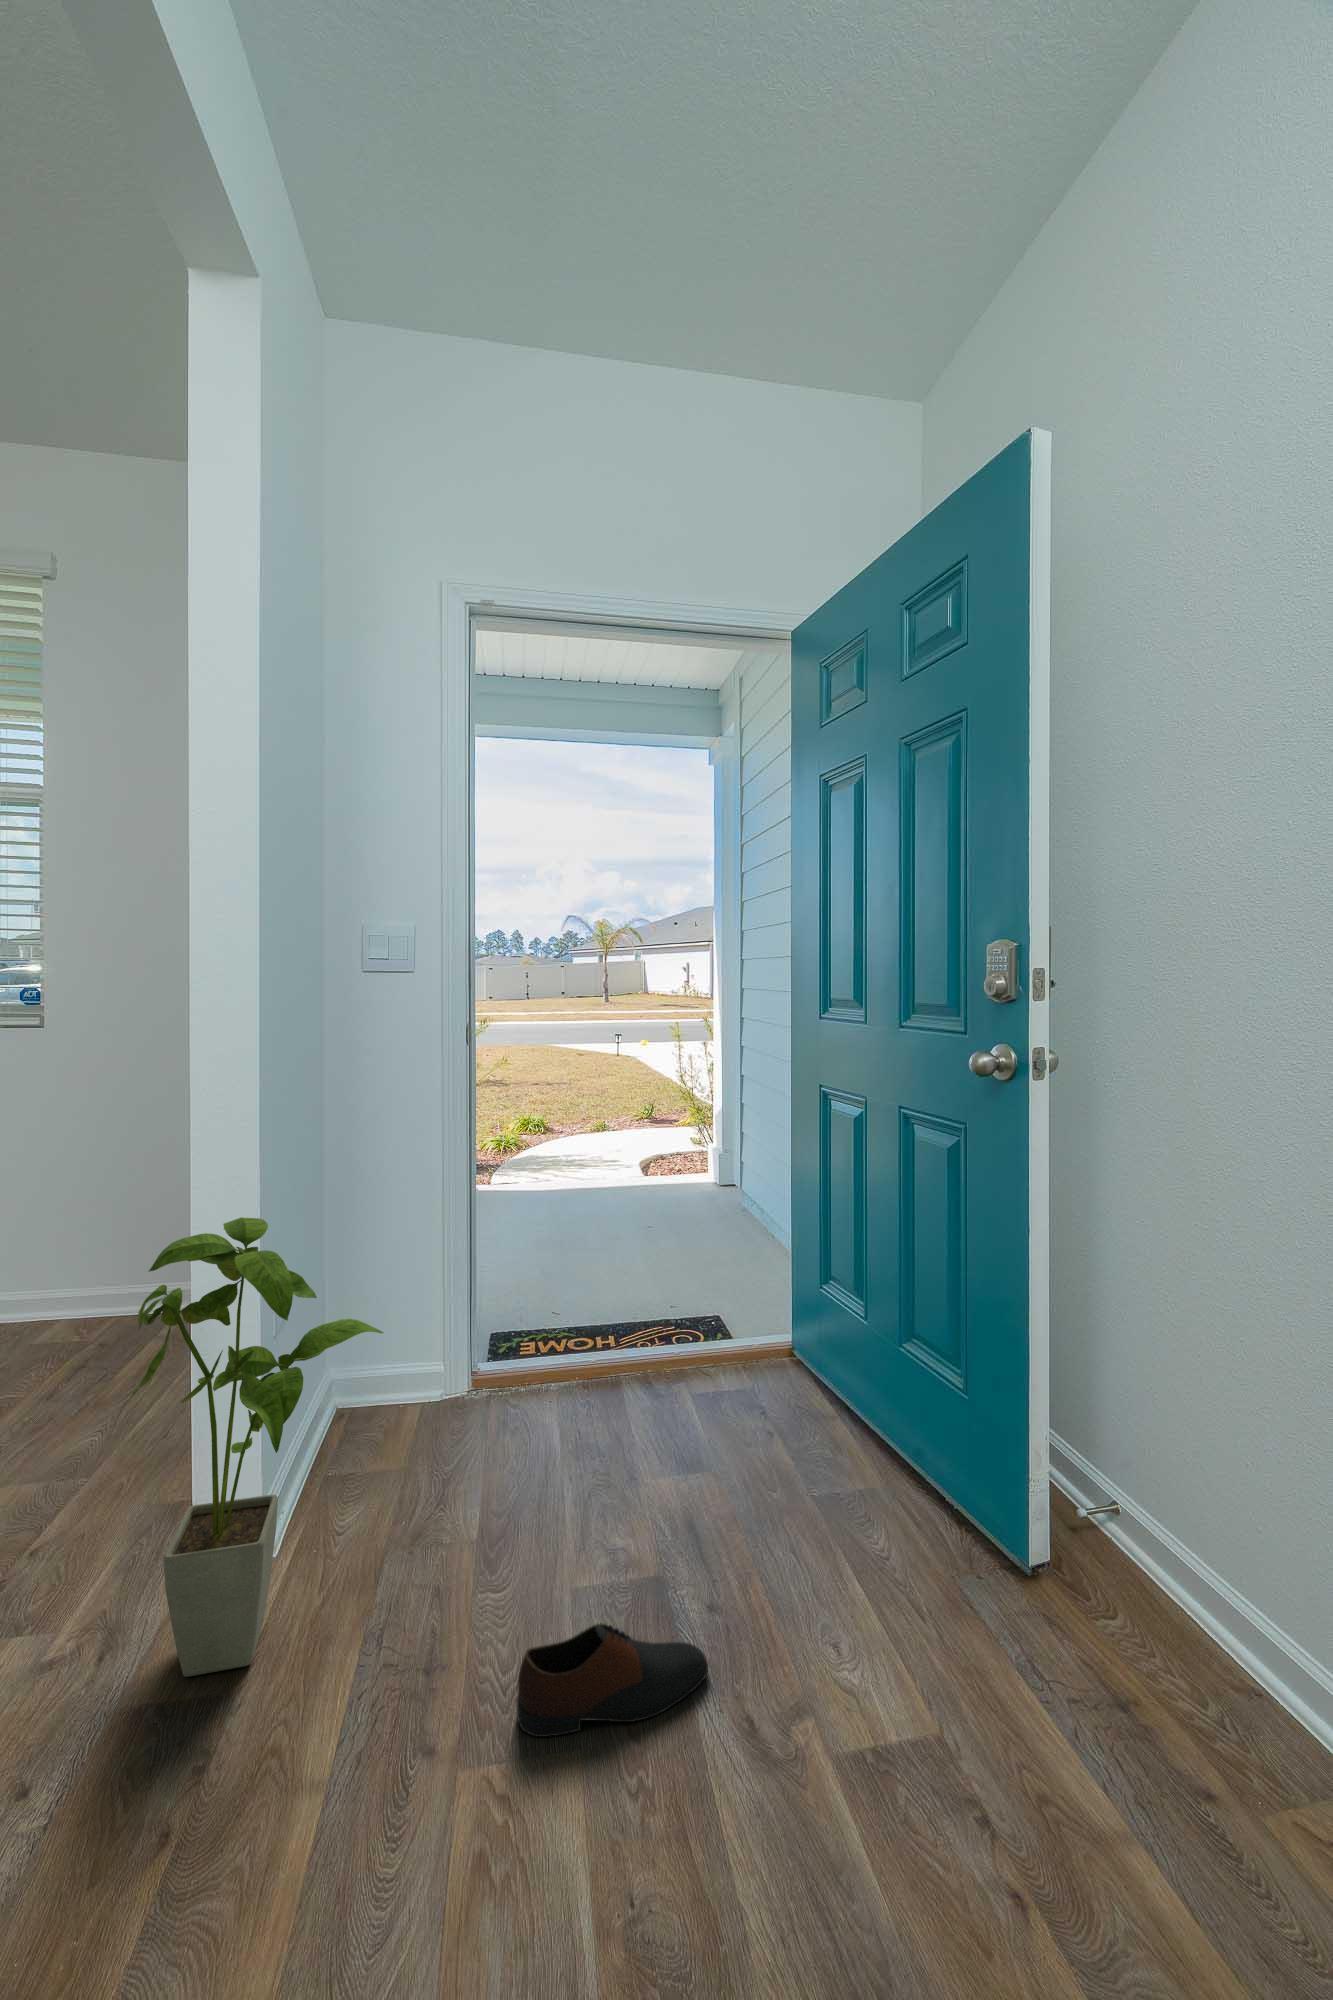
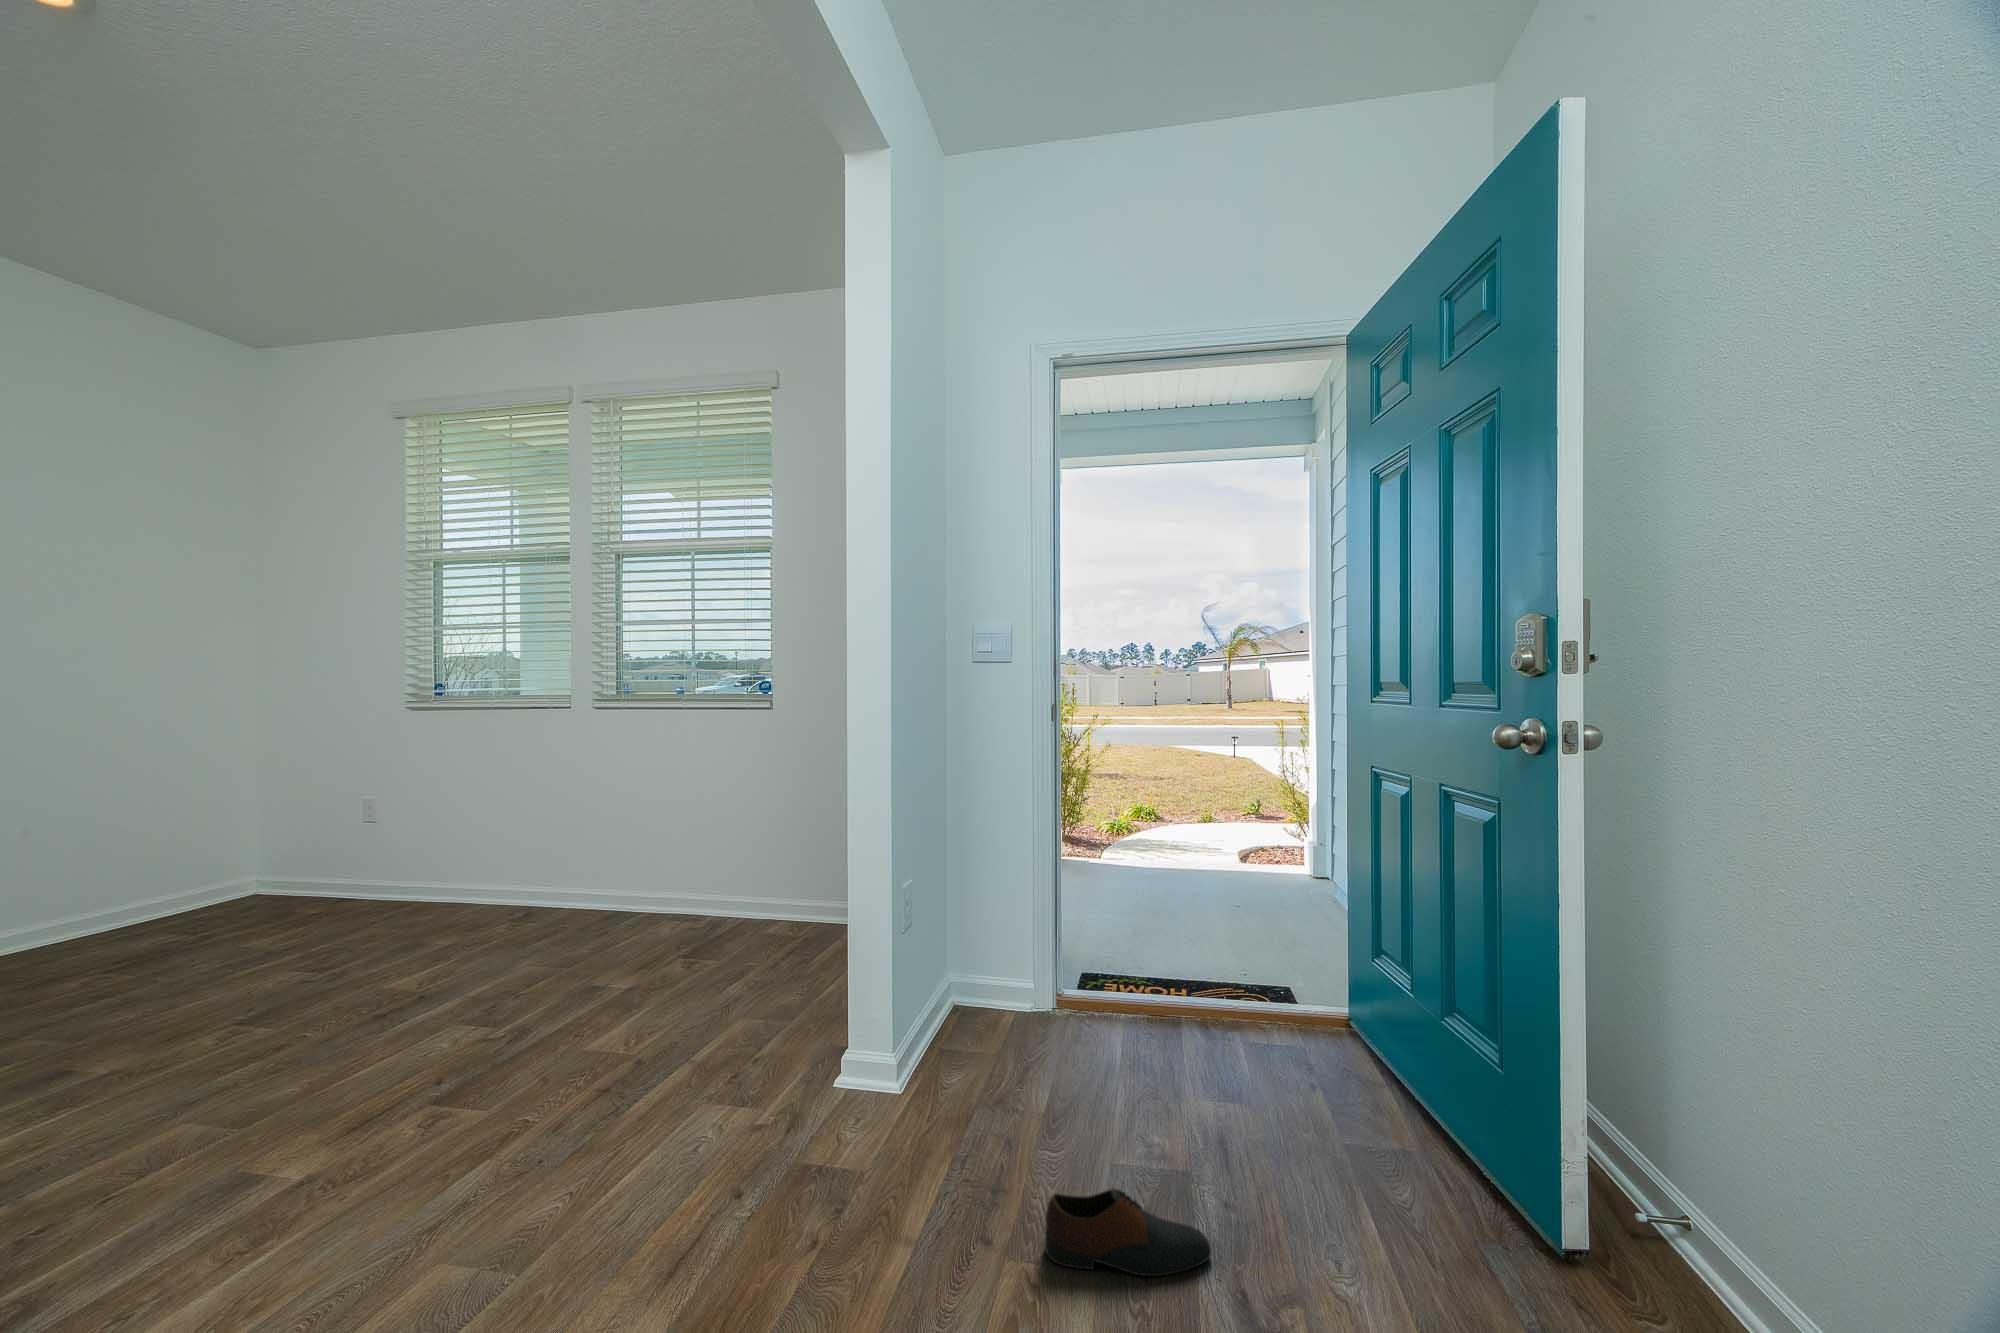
house plant: present [131,1217,384,1677] -> none [791,830,965,1164]

